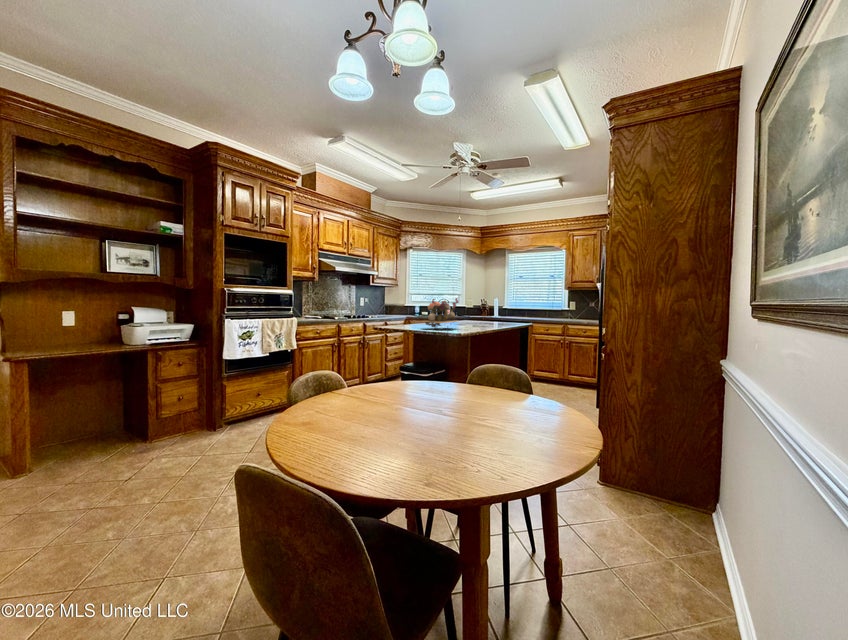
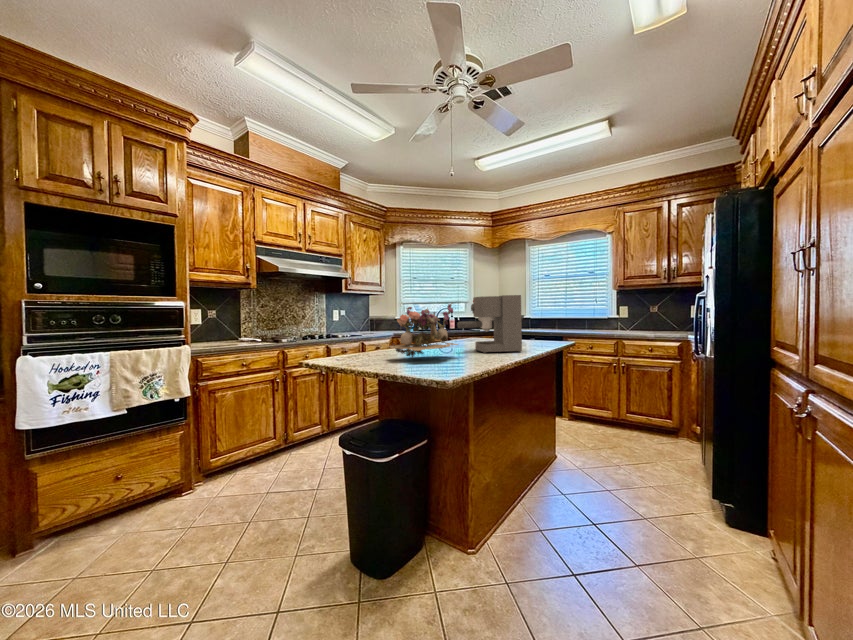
coffee maker: none [459,294,498,327] -> present [457,295,522,353]

